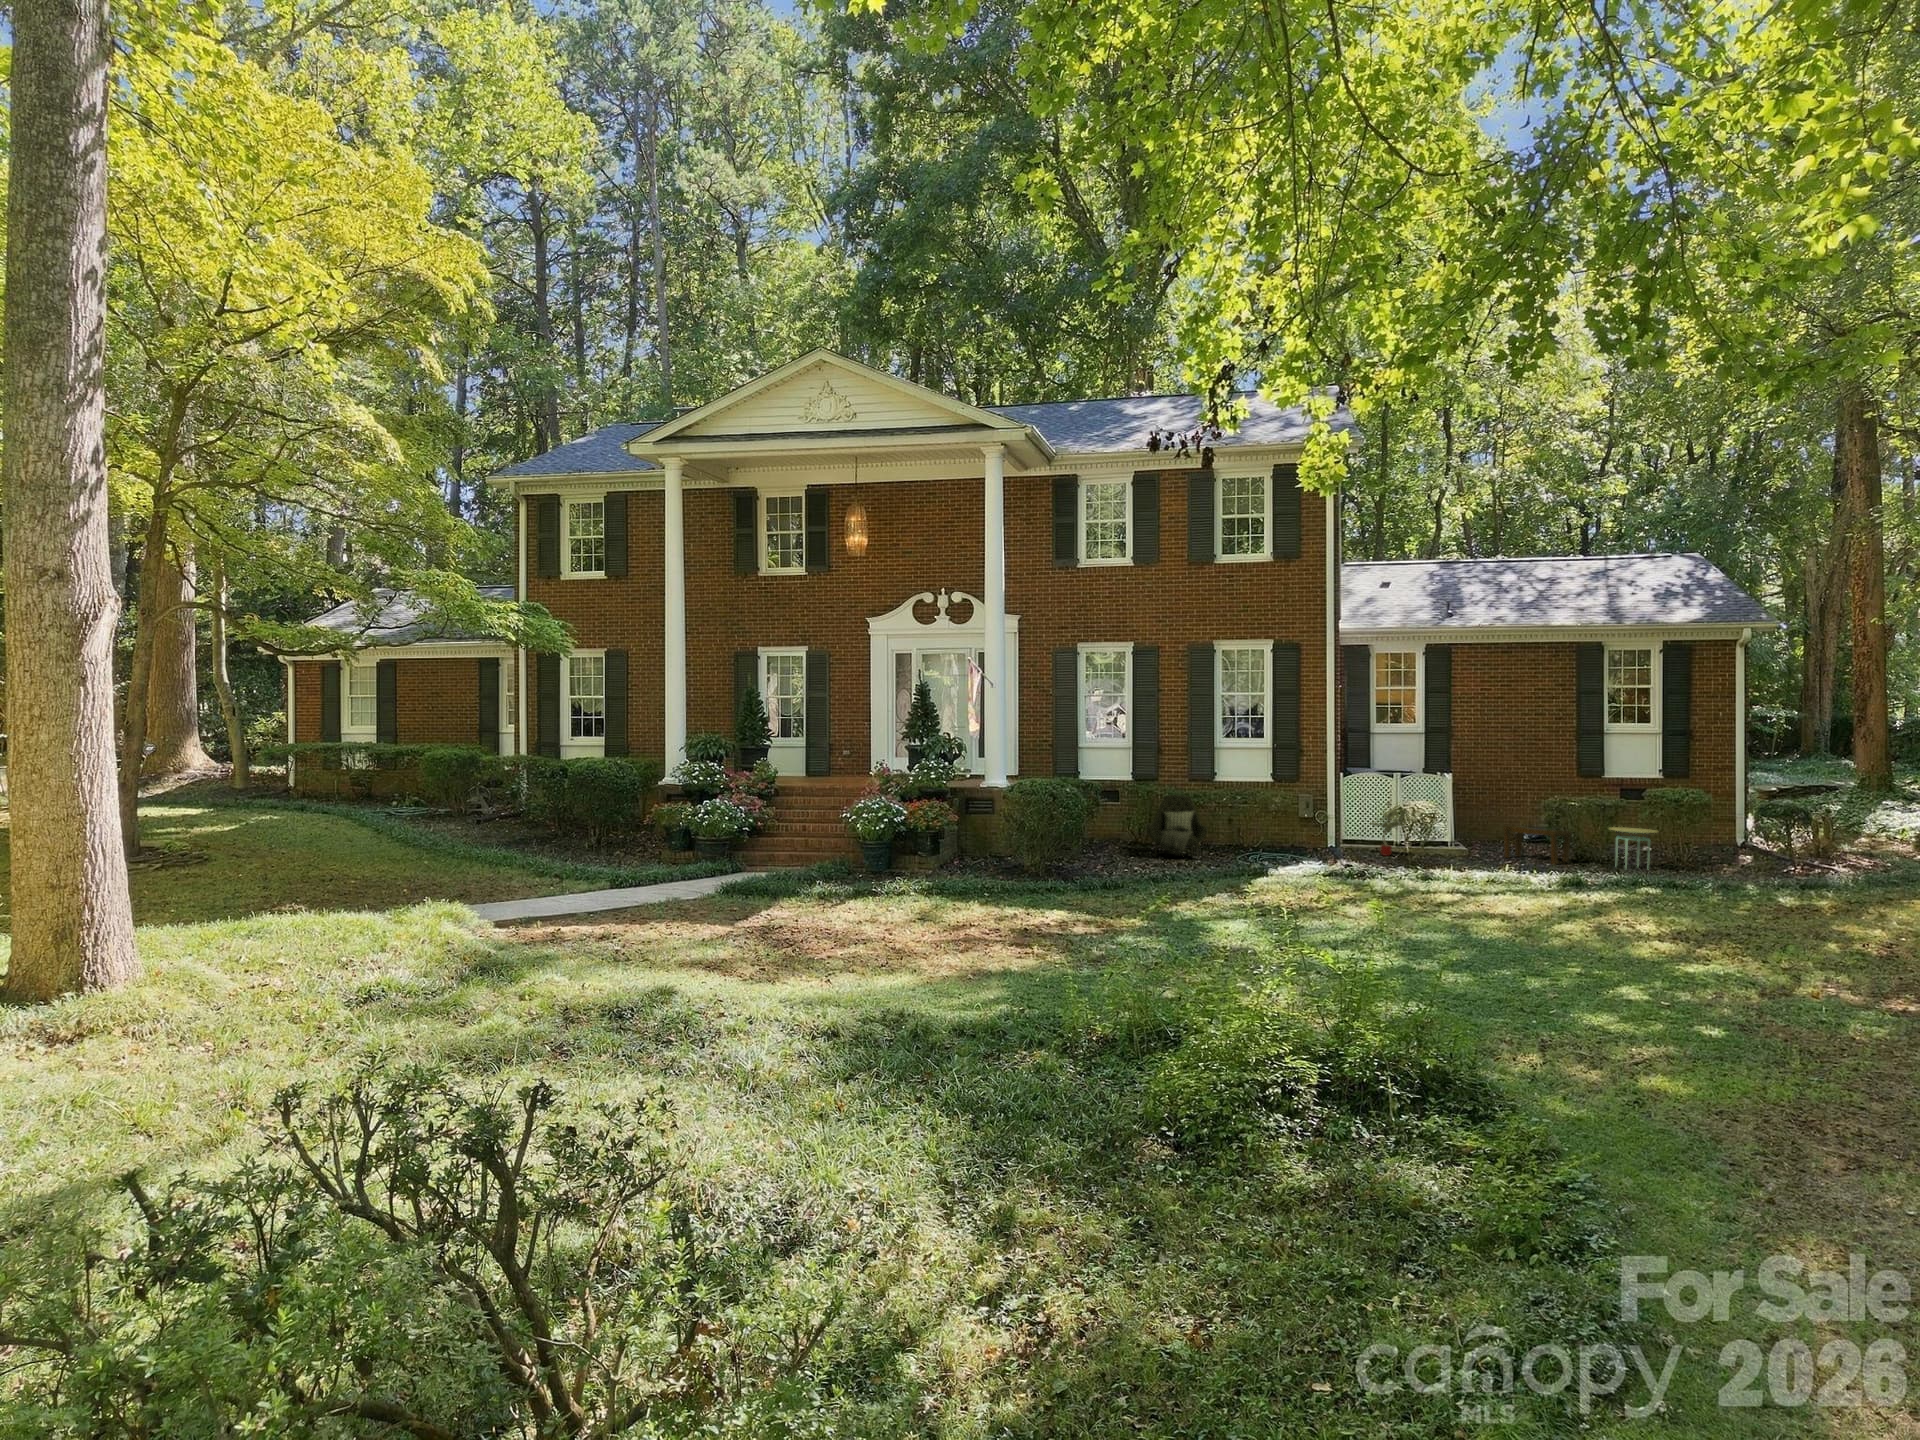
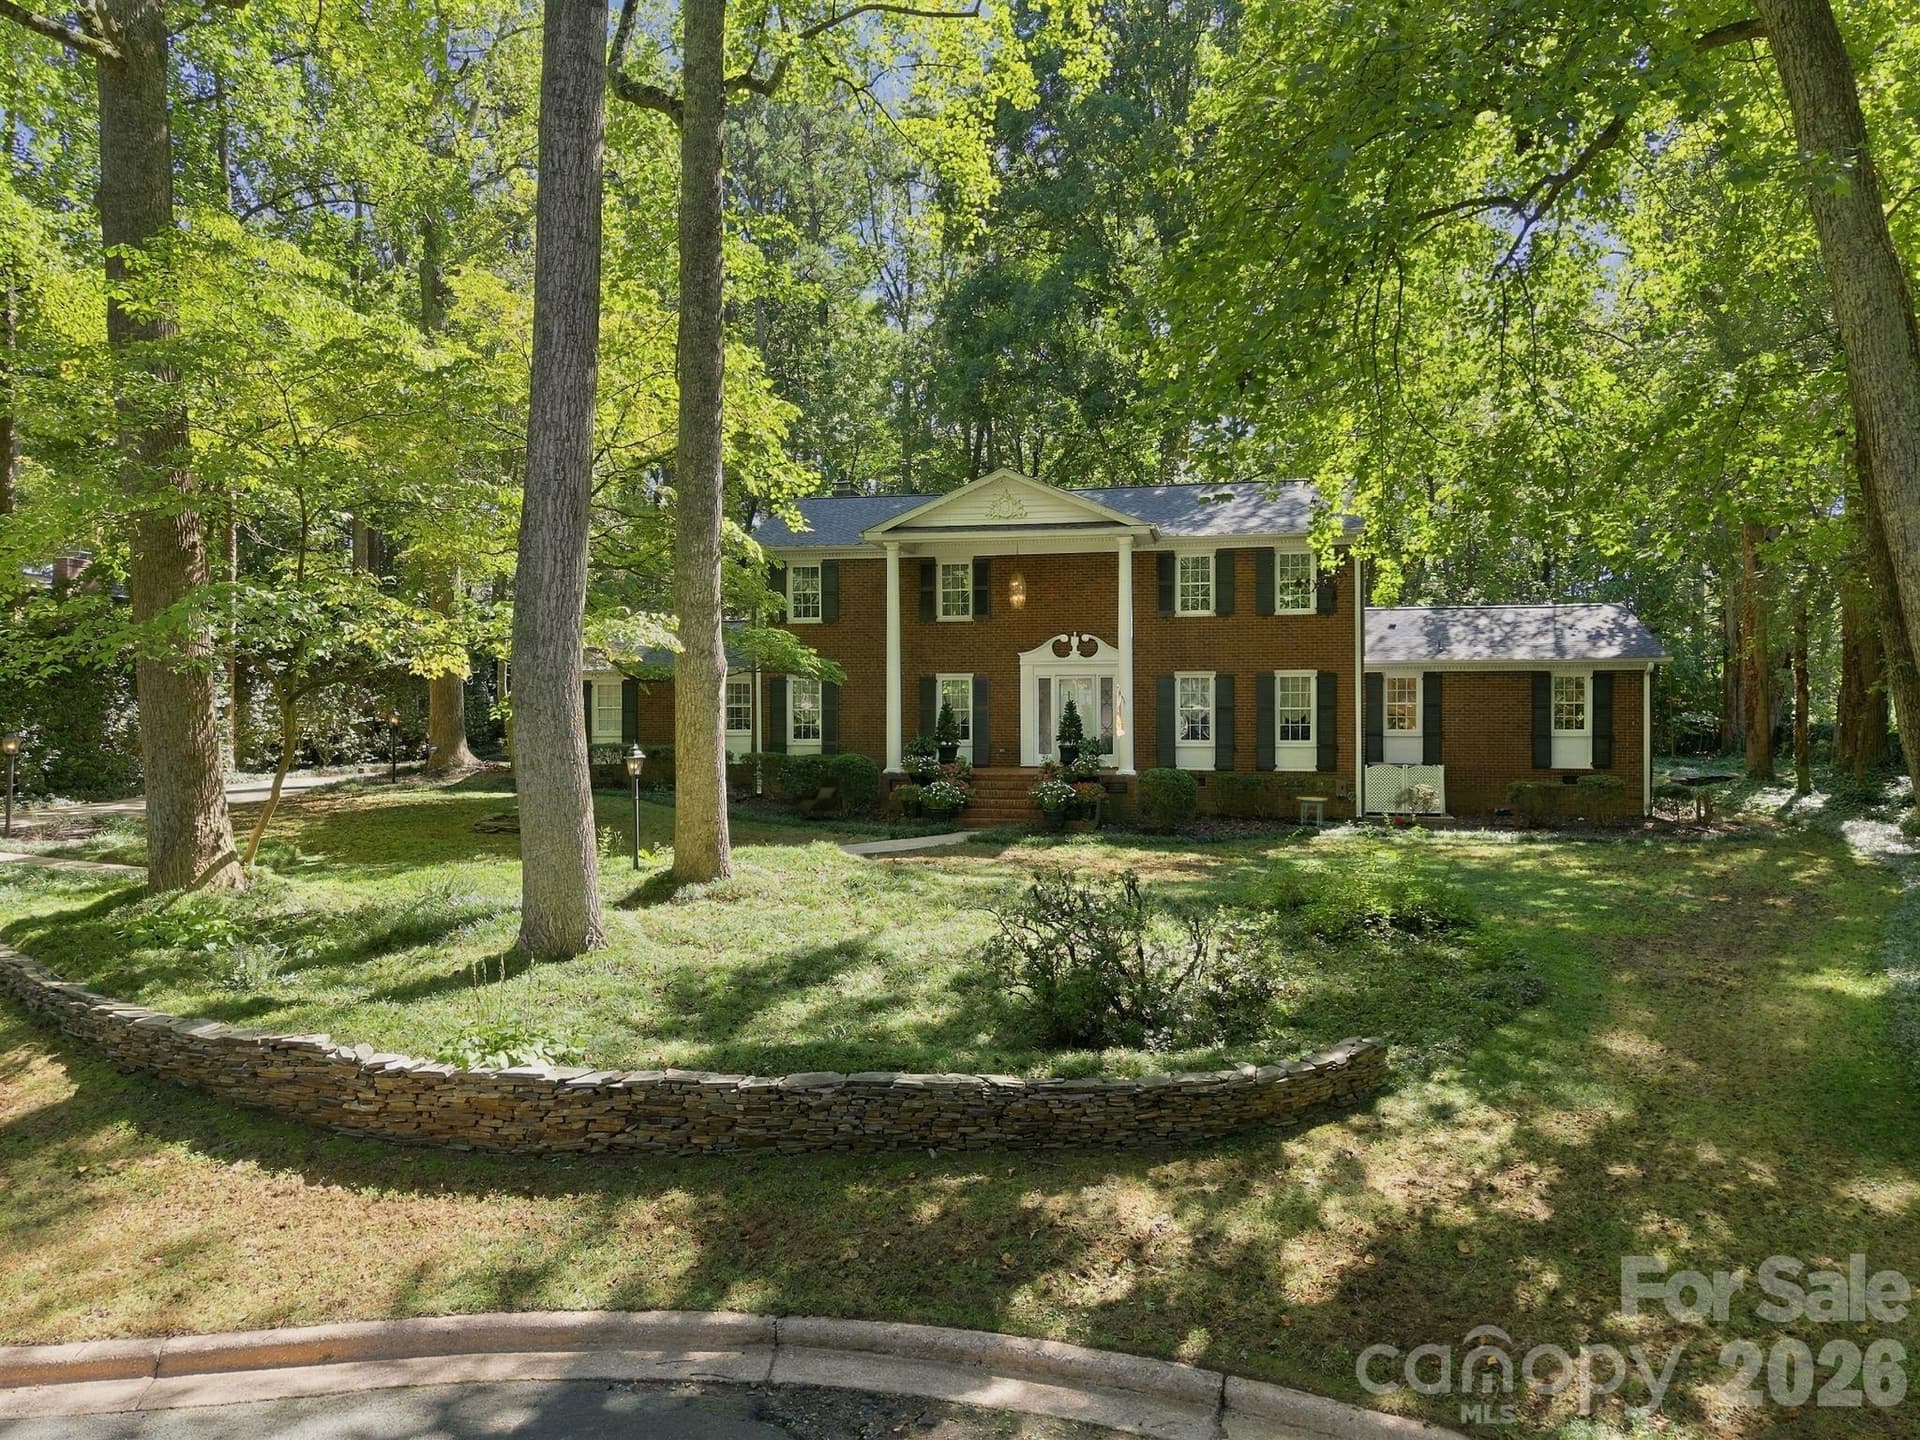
armchair: present [1146,795,1208,858] -> present [794,776,840,817]
side table: present [1610,827,1658,867] -> present [1299,797,1325,822]

